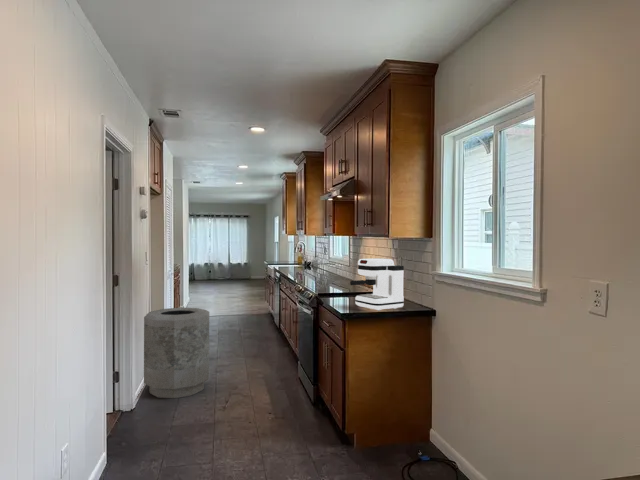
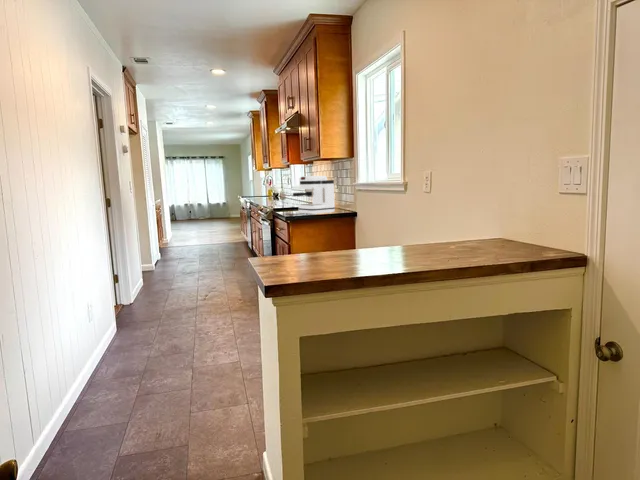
trash can: present [144,308,209,398] -> none [134,228,192,297]

